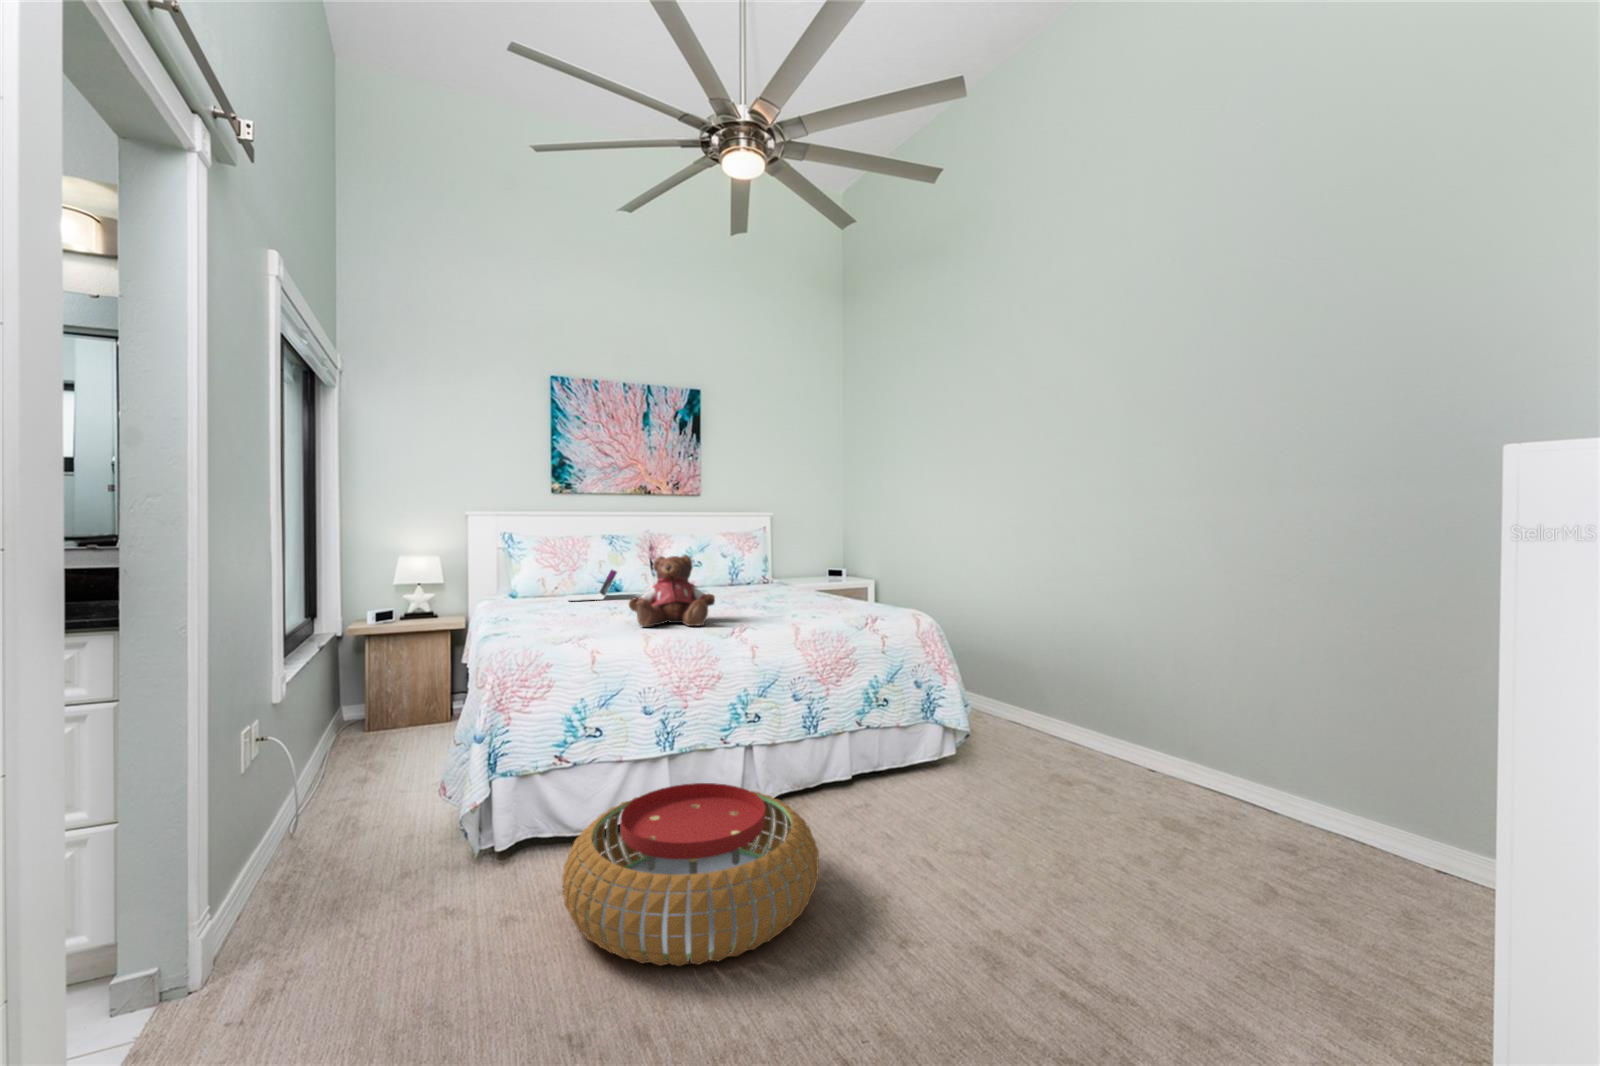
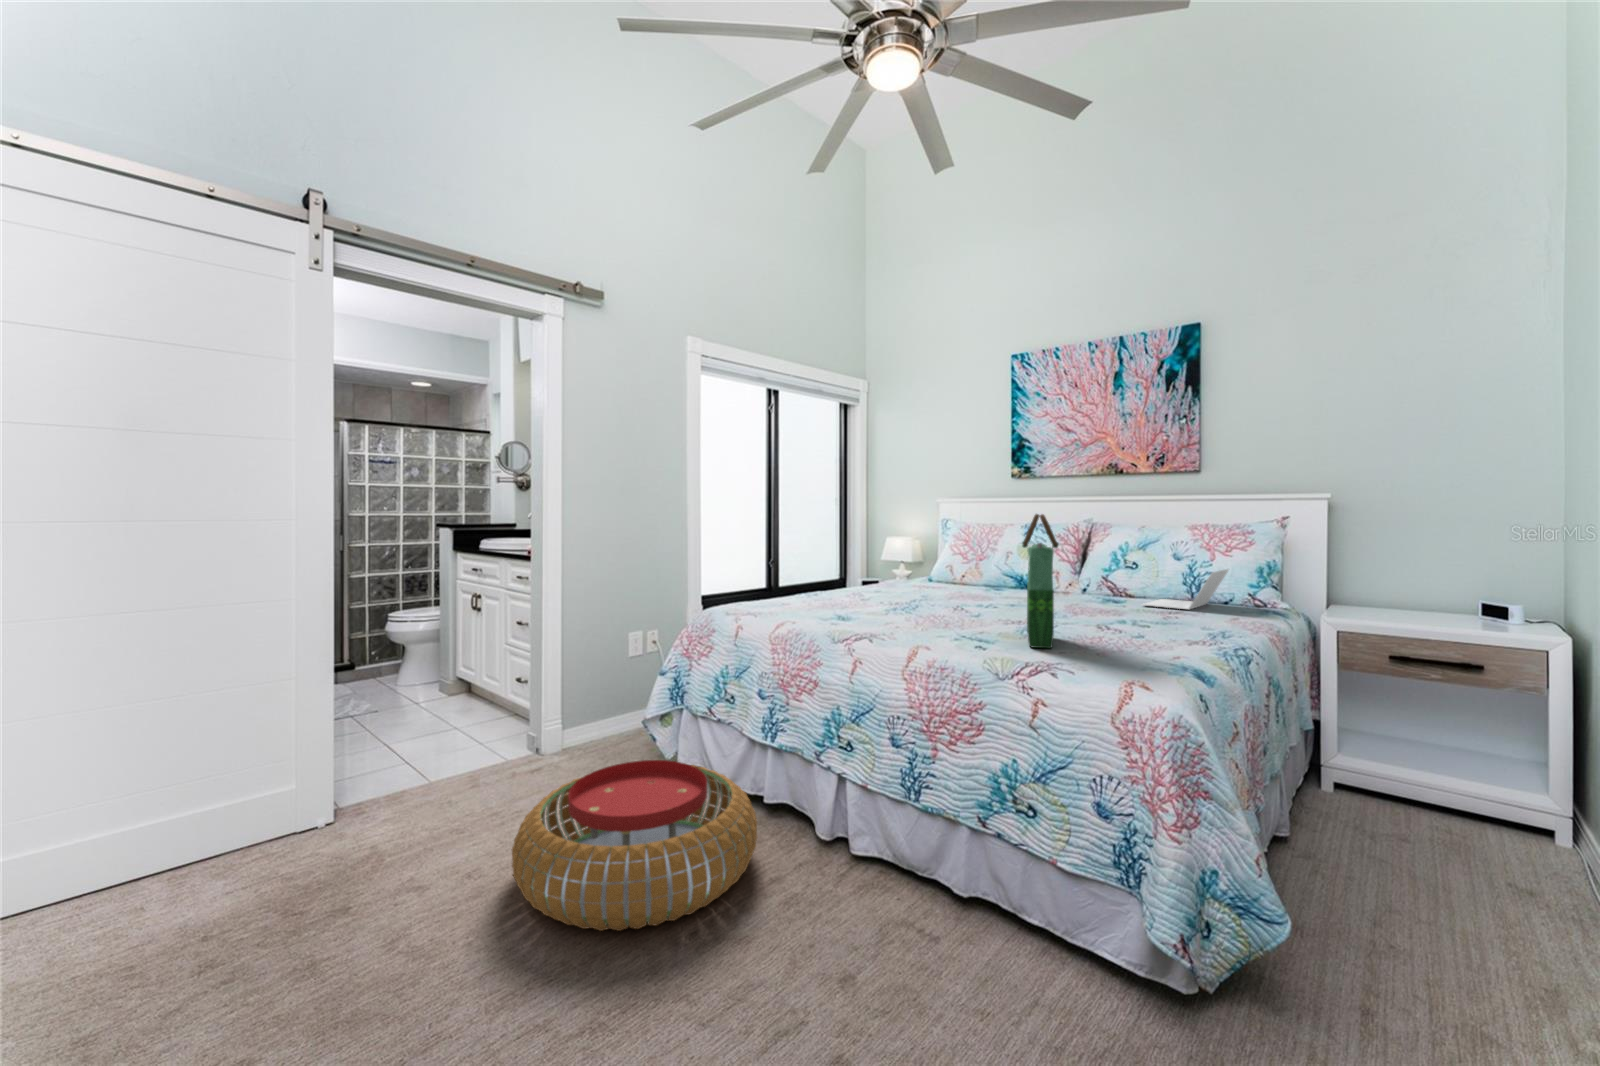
tote bag: none [781,525,827,615] -> present [1022,514,1059,648]
teddy bear: present [629,555,715,626] -> none [835,547,917,629]
laptop: present [565,568,618,601] -> present [1143,569,1228,609]

